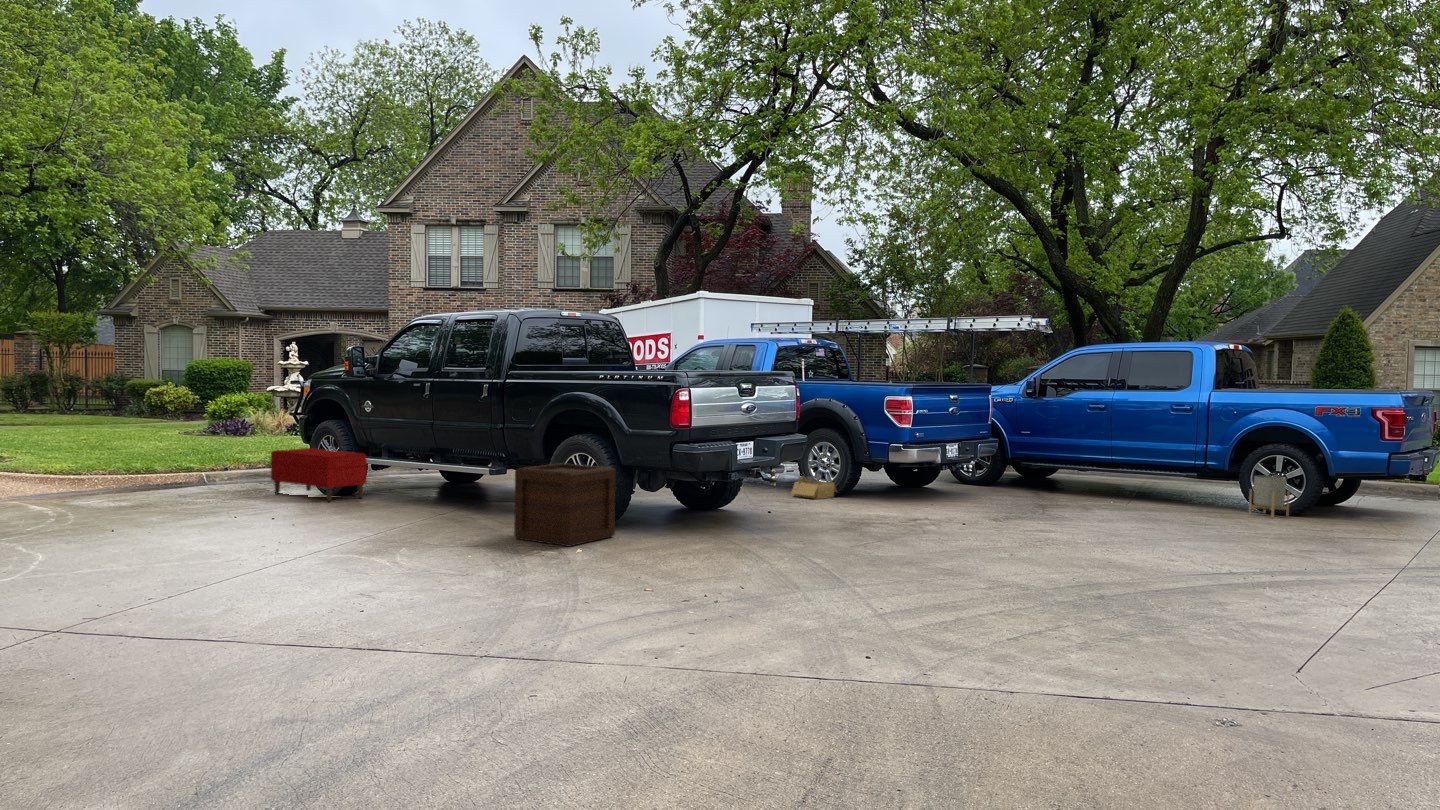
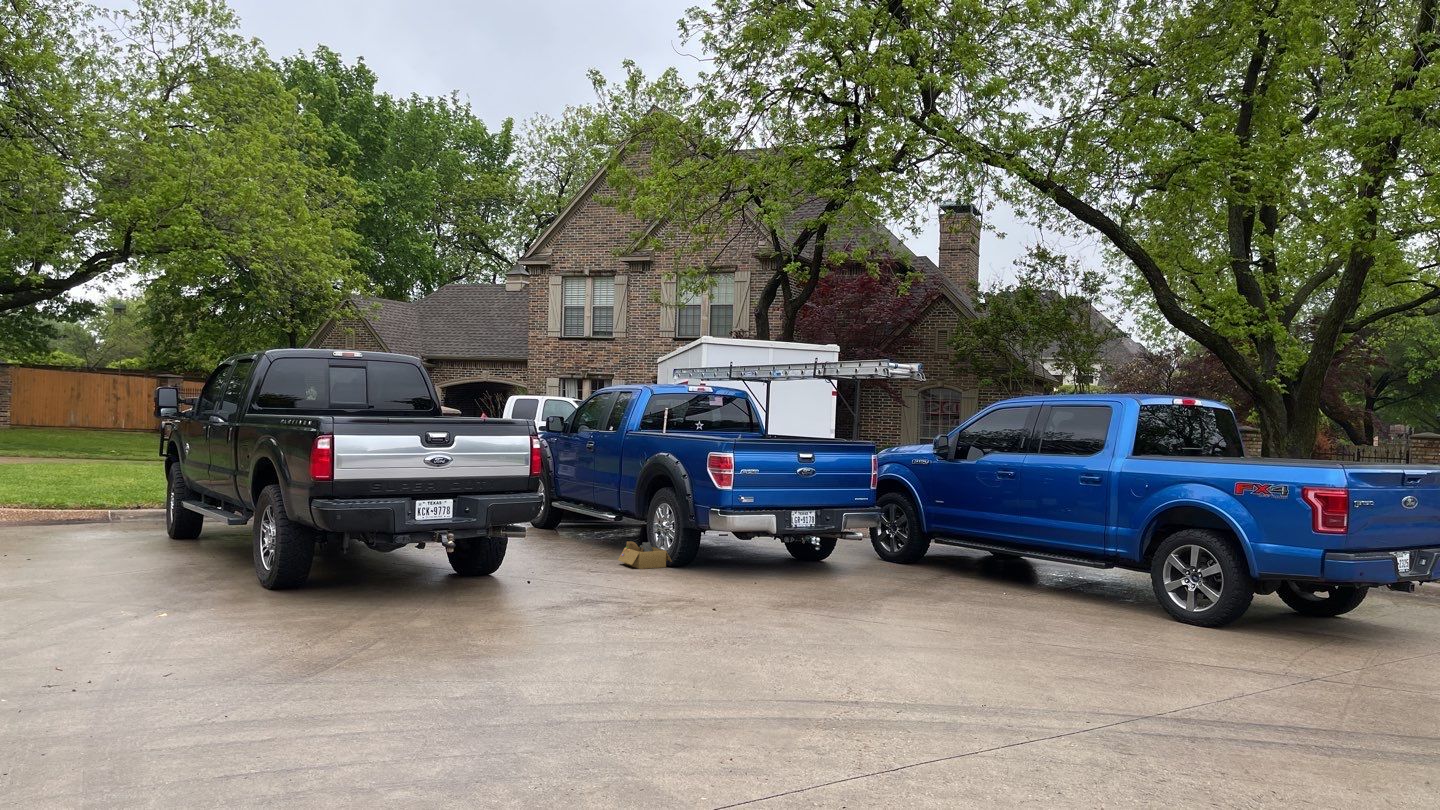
bench: present [271,448,367,502] -> none [118,489,187,543]
wooden crate: present [514,463,616,546] -> none [174,514,280,604]
planter: present [1249,475,1290,518] -> none [1148,571,1200,630]

